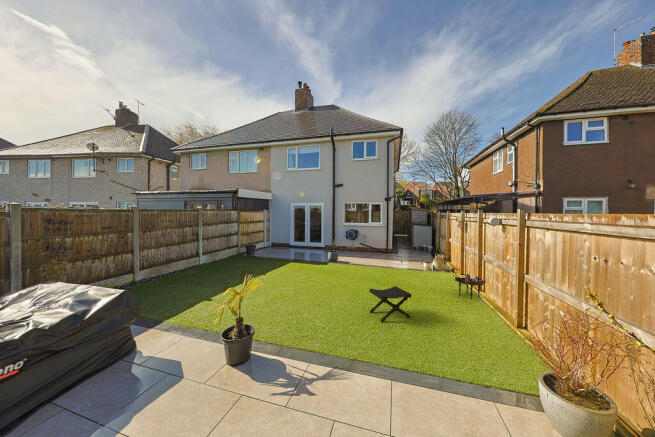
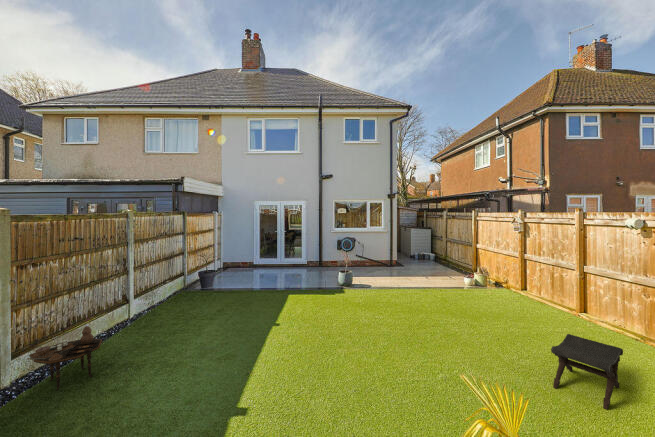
side table: present [455,274,486,299] -> present [27,326,102,391]

